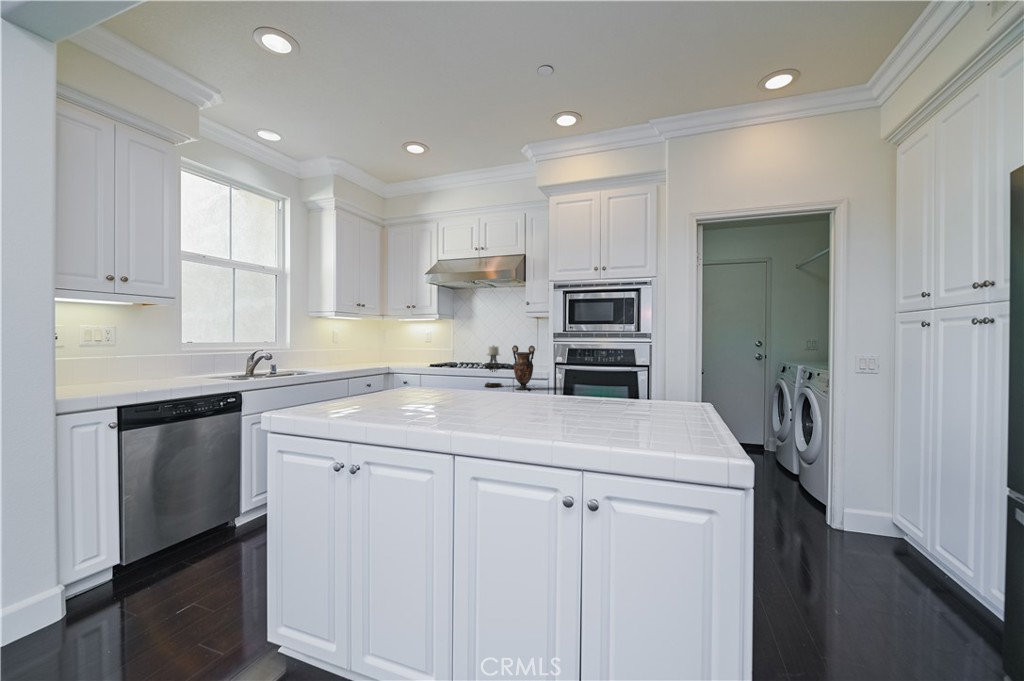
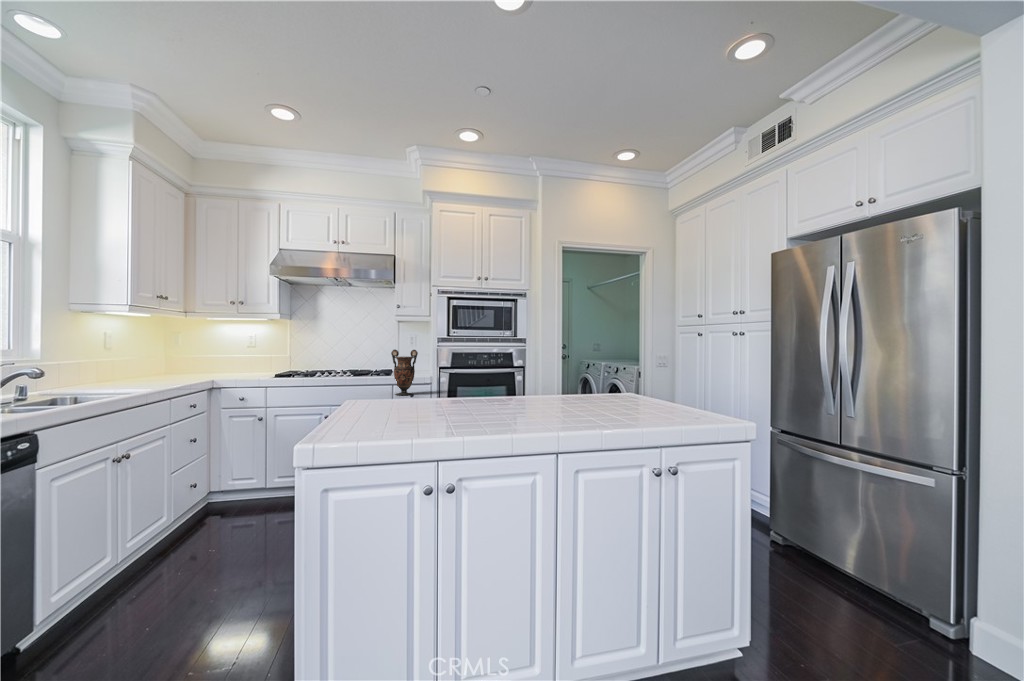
candle holder: present [485,345,502,387] -> none [355,349,375,395]

